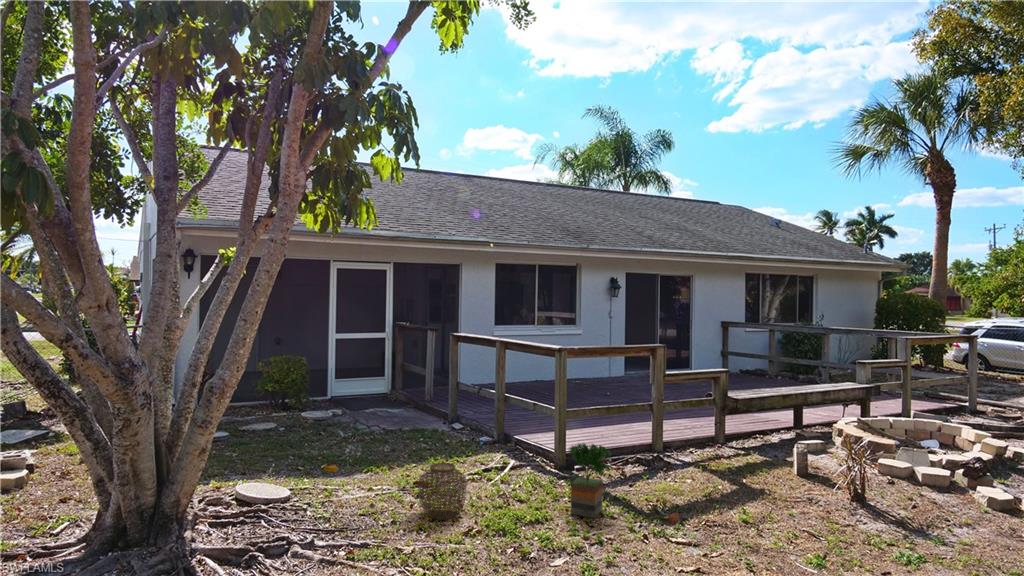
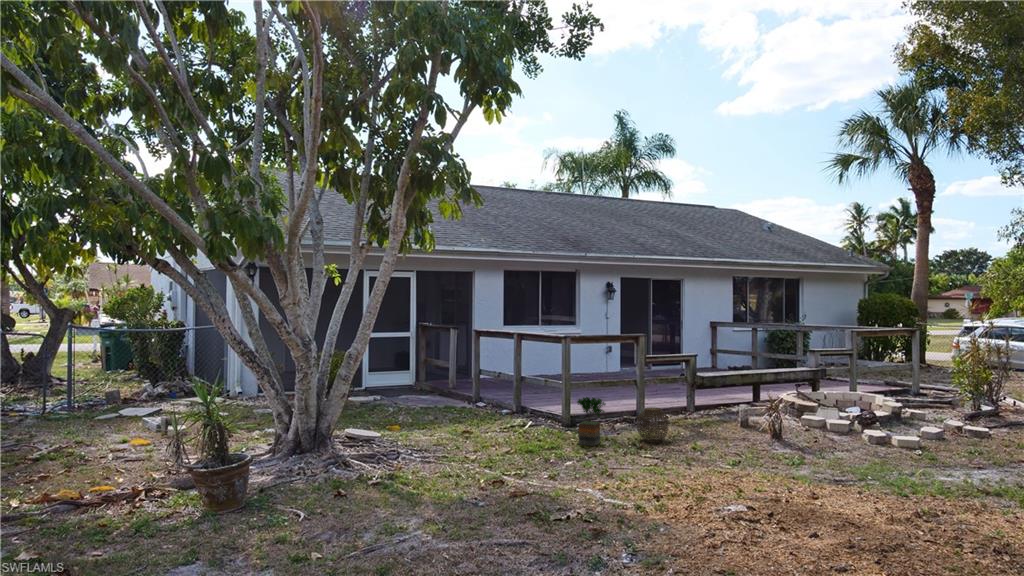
woven basket: present [419,463,466,520] -> present [637,407,669,442]

